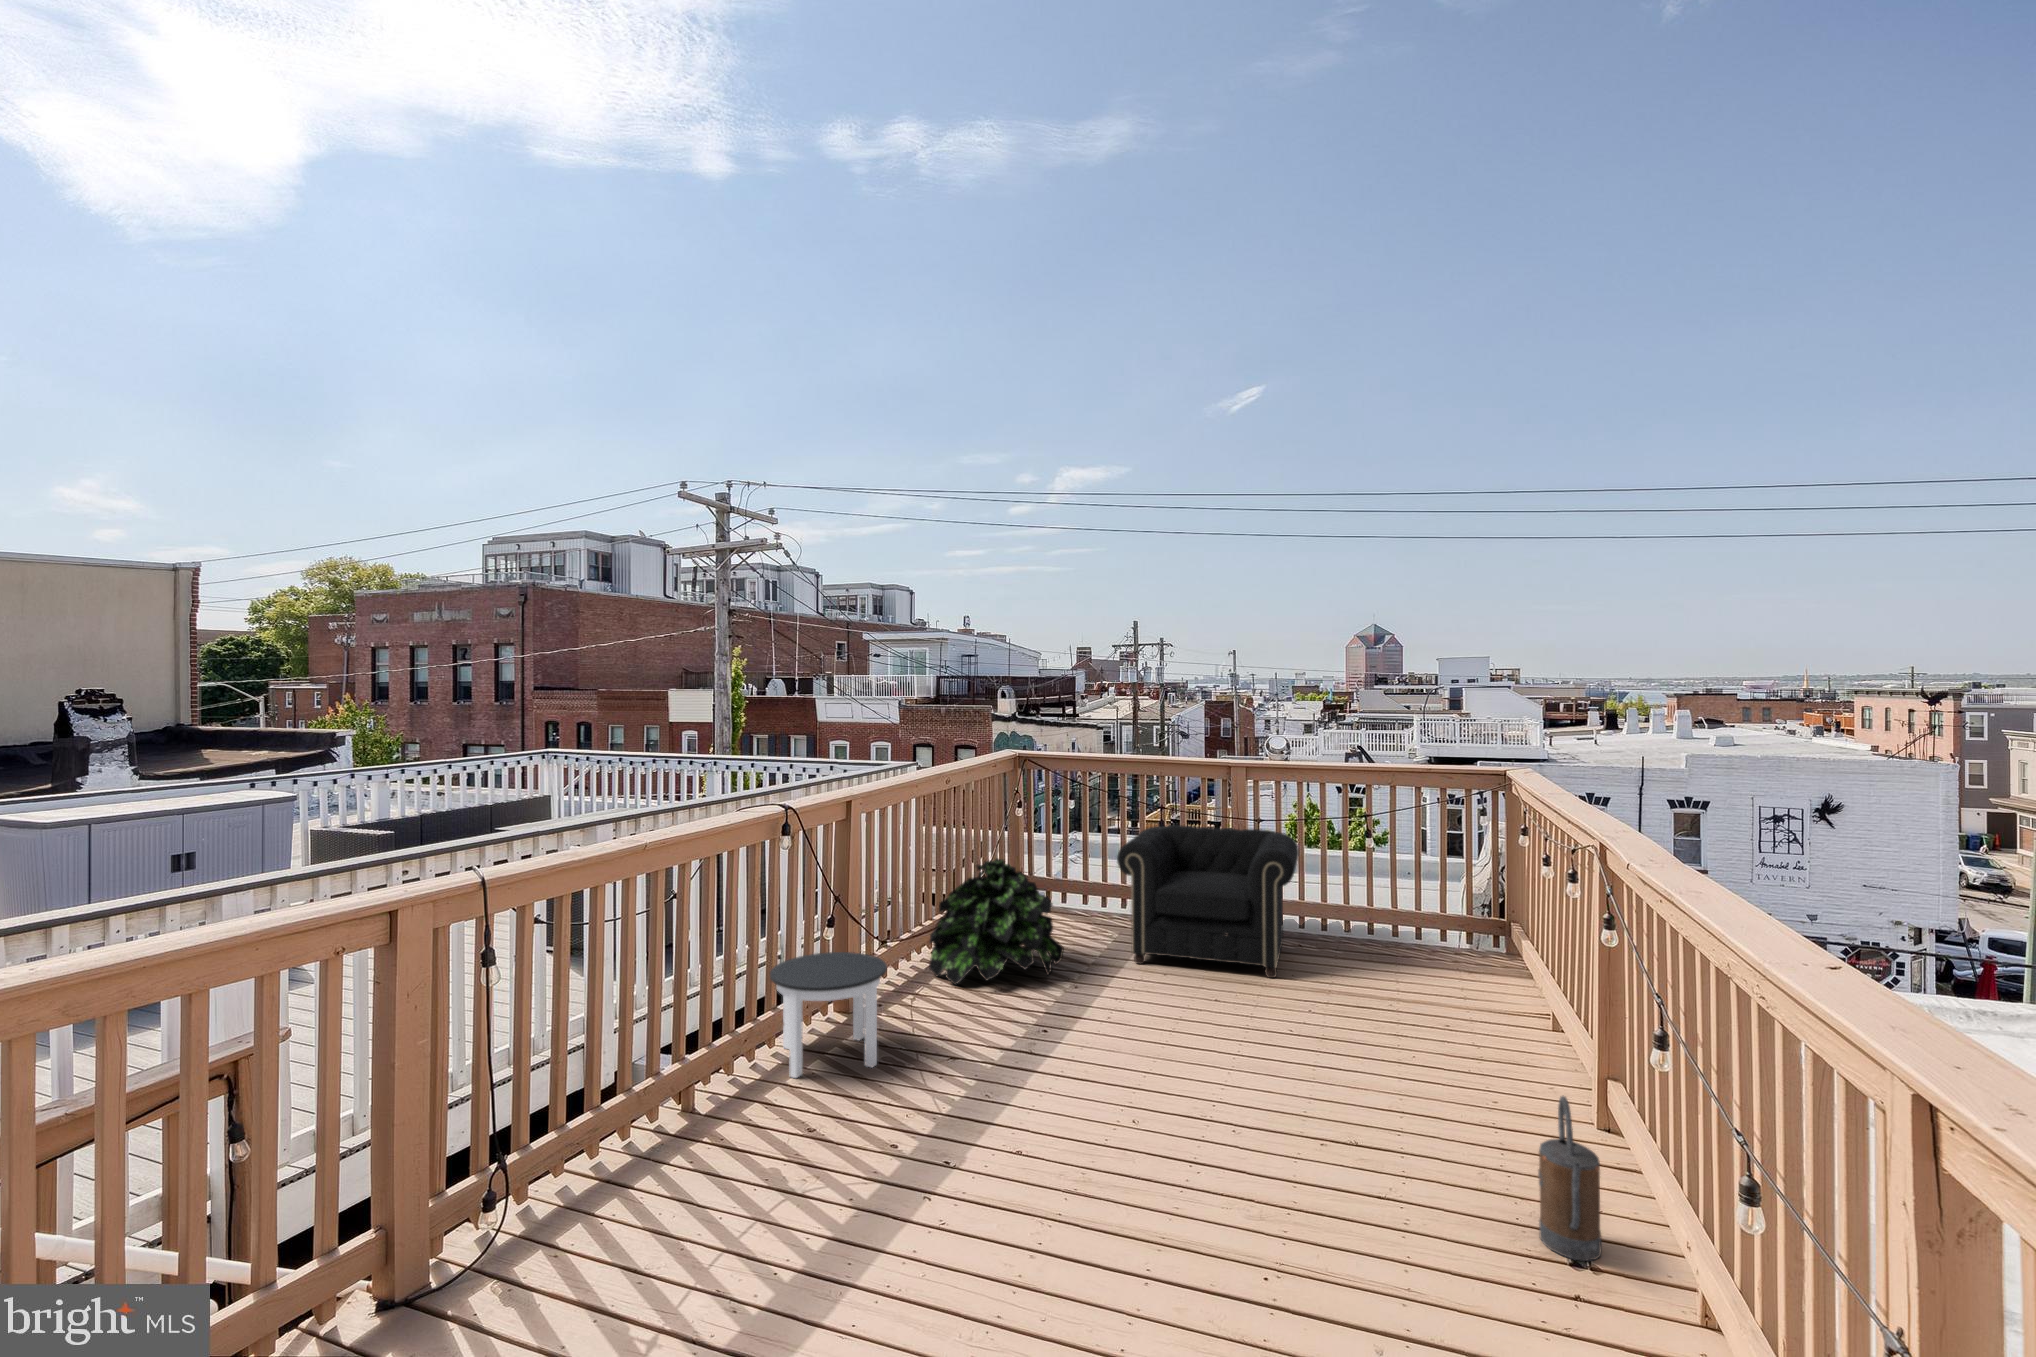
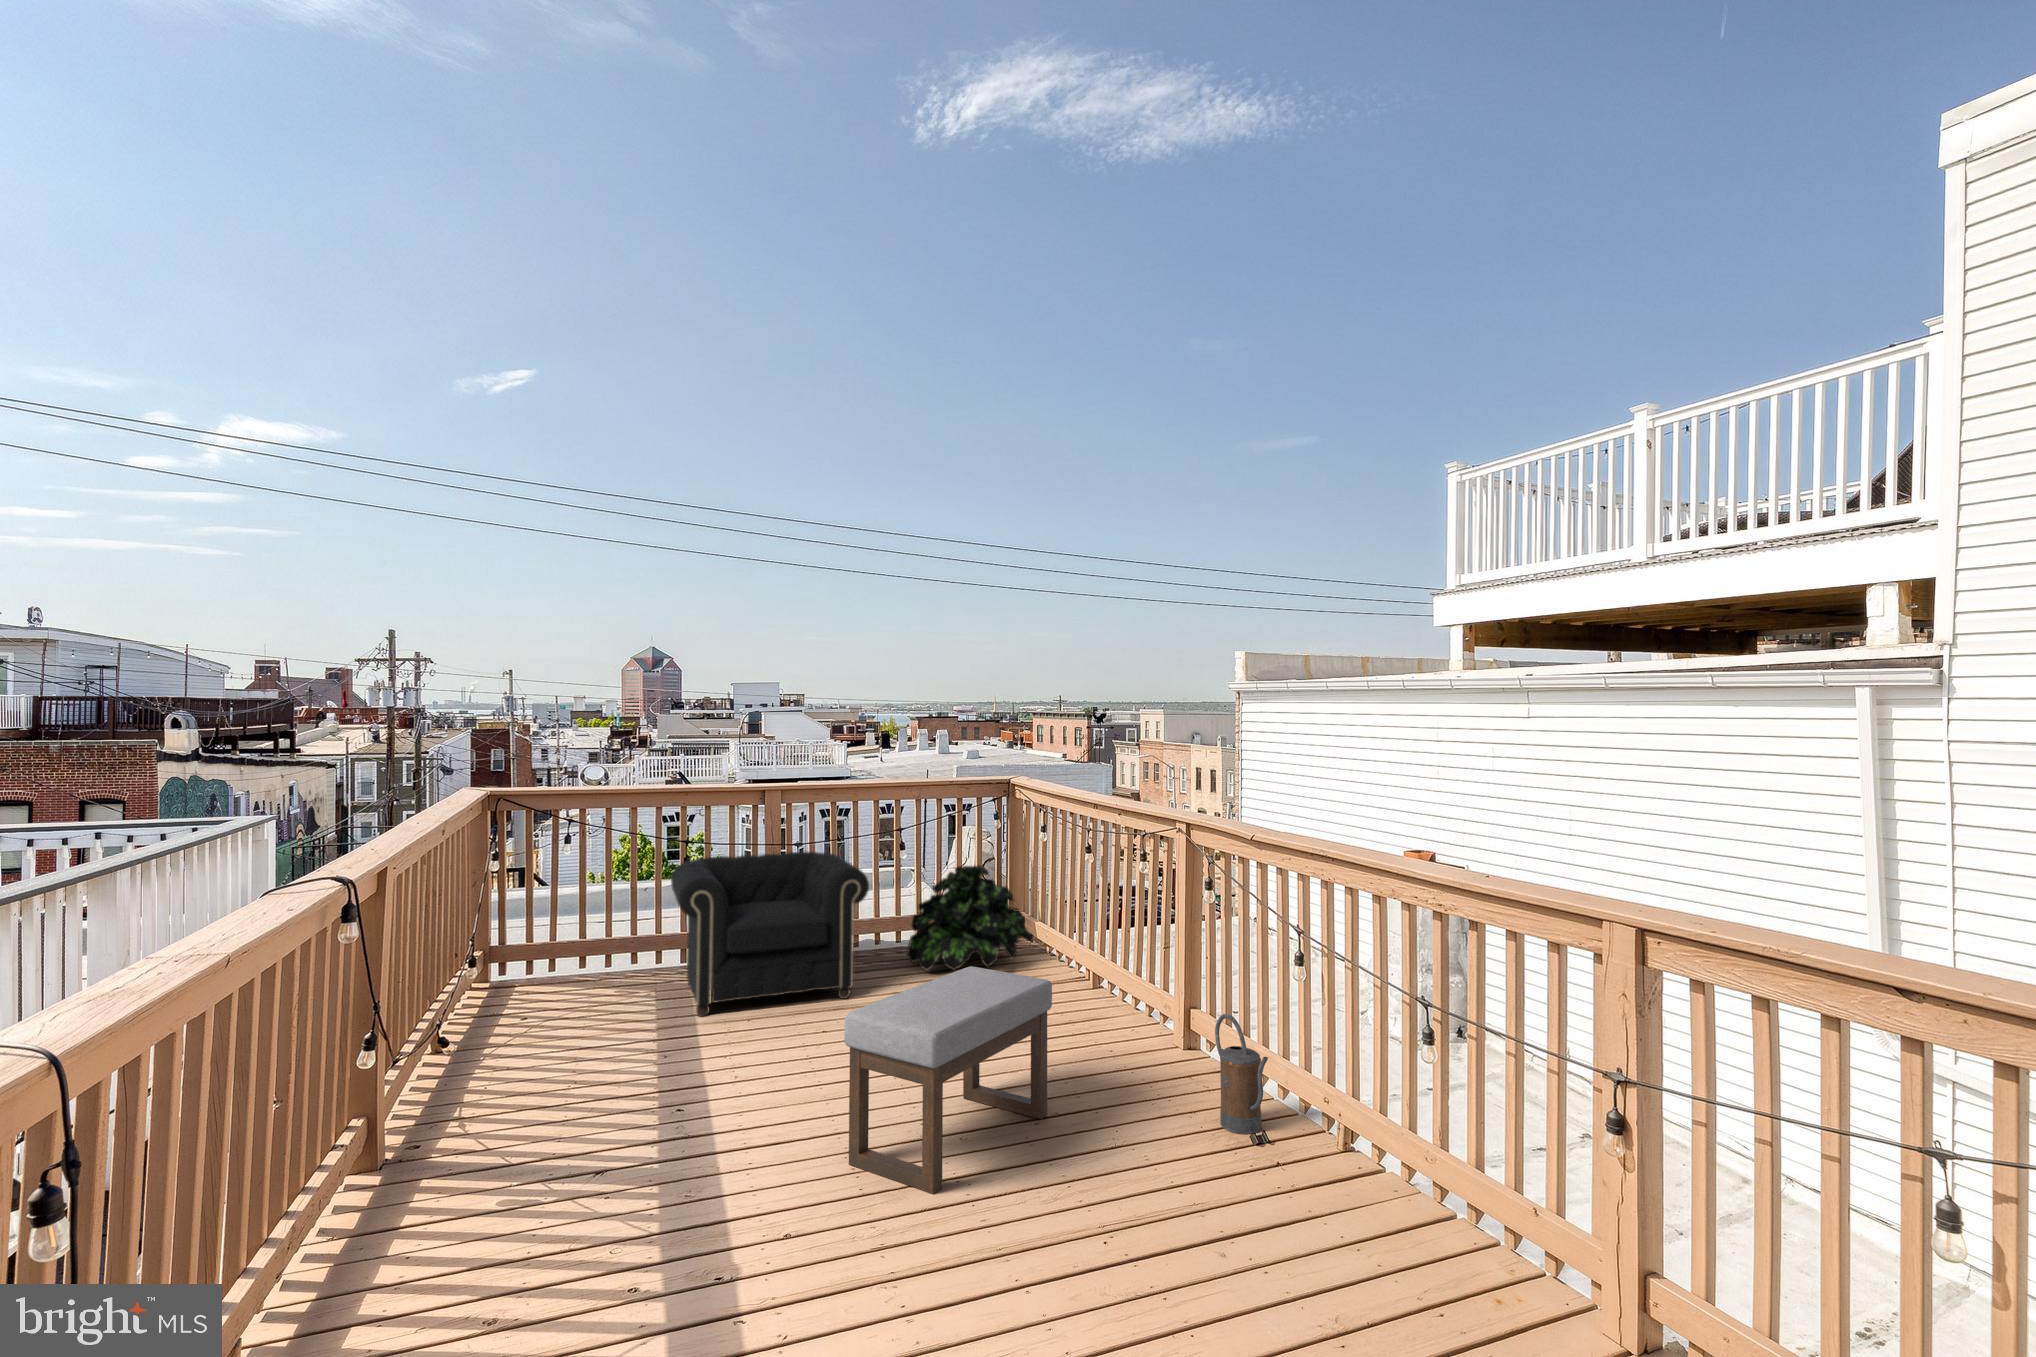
potted plant: present [929,859,1064,985] -> present [907,865,1033,970]
round table: present [770,952,887,1078] -> none [311,1070,511,1278]
ottoman: none [1105,965,1343,1168] -> present [844,966,1052,1194]

